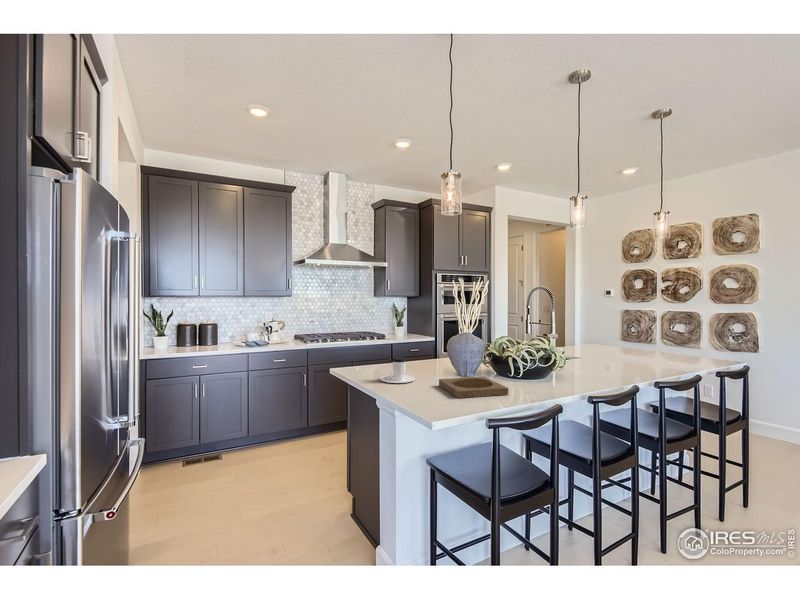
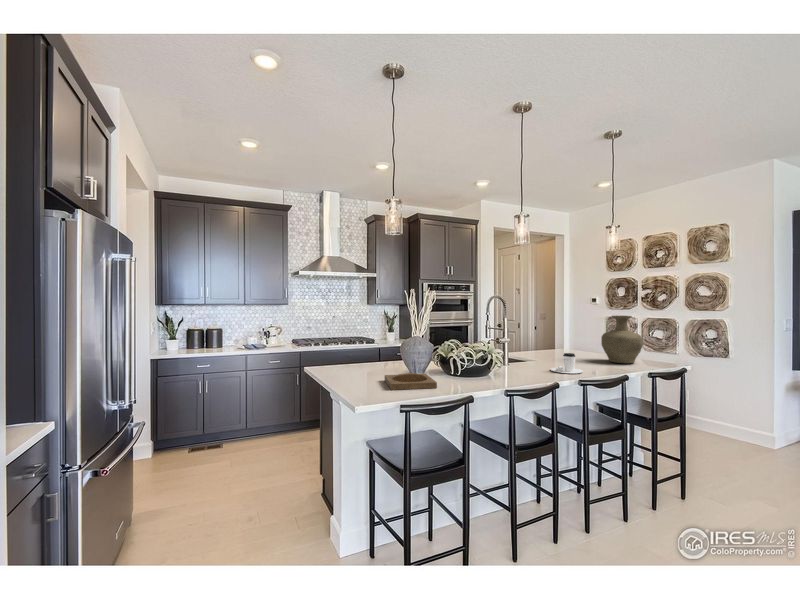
vase: none [650,309,698,361] -> present [601,315,643,363]
coffee cup: present [379,357,416,383] -> present [550,353,583,374]

